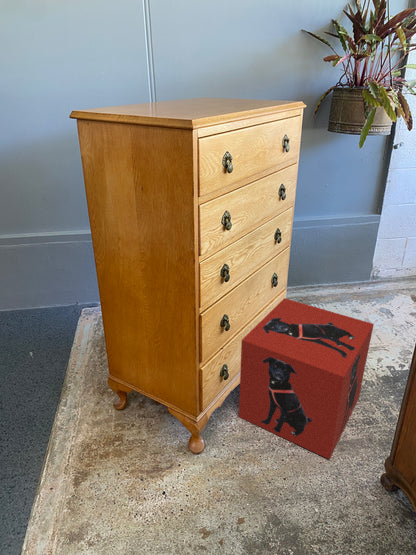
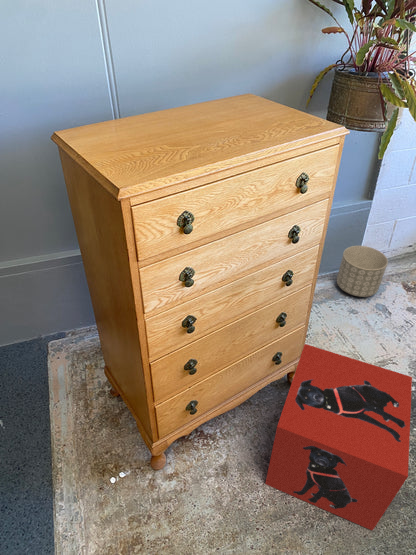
planter: none [345,255,391,300] -> present [337,246,388,297]

